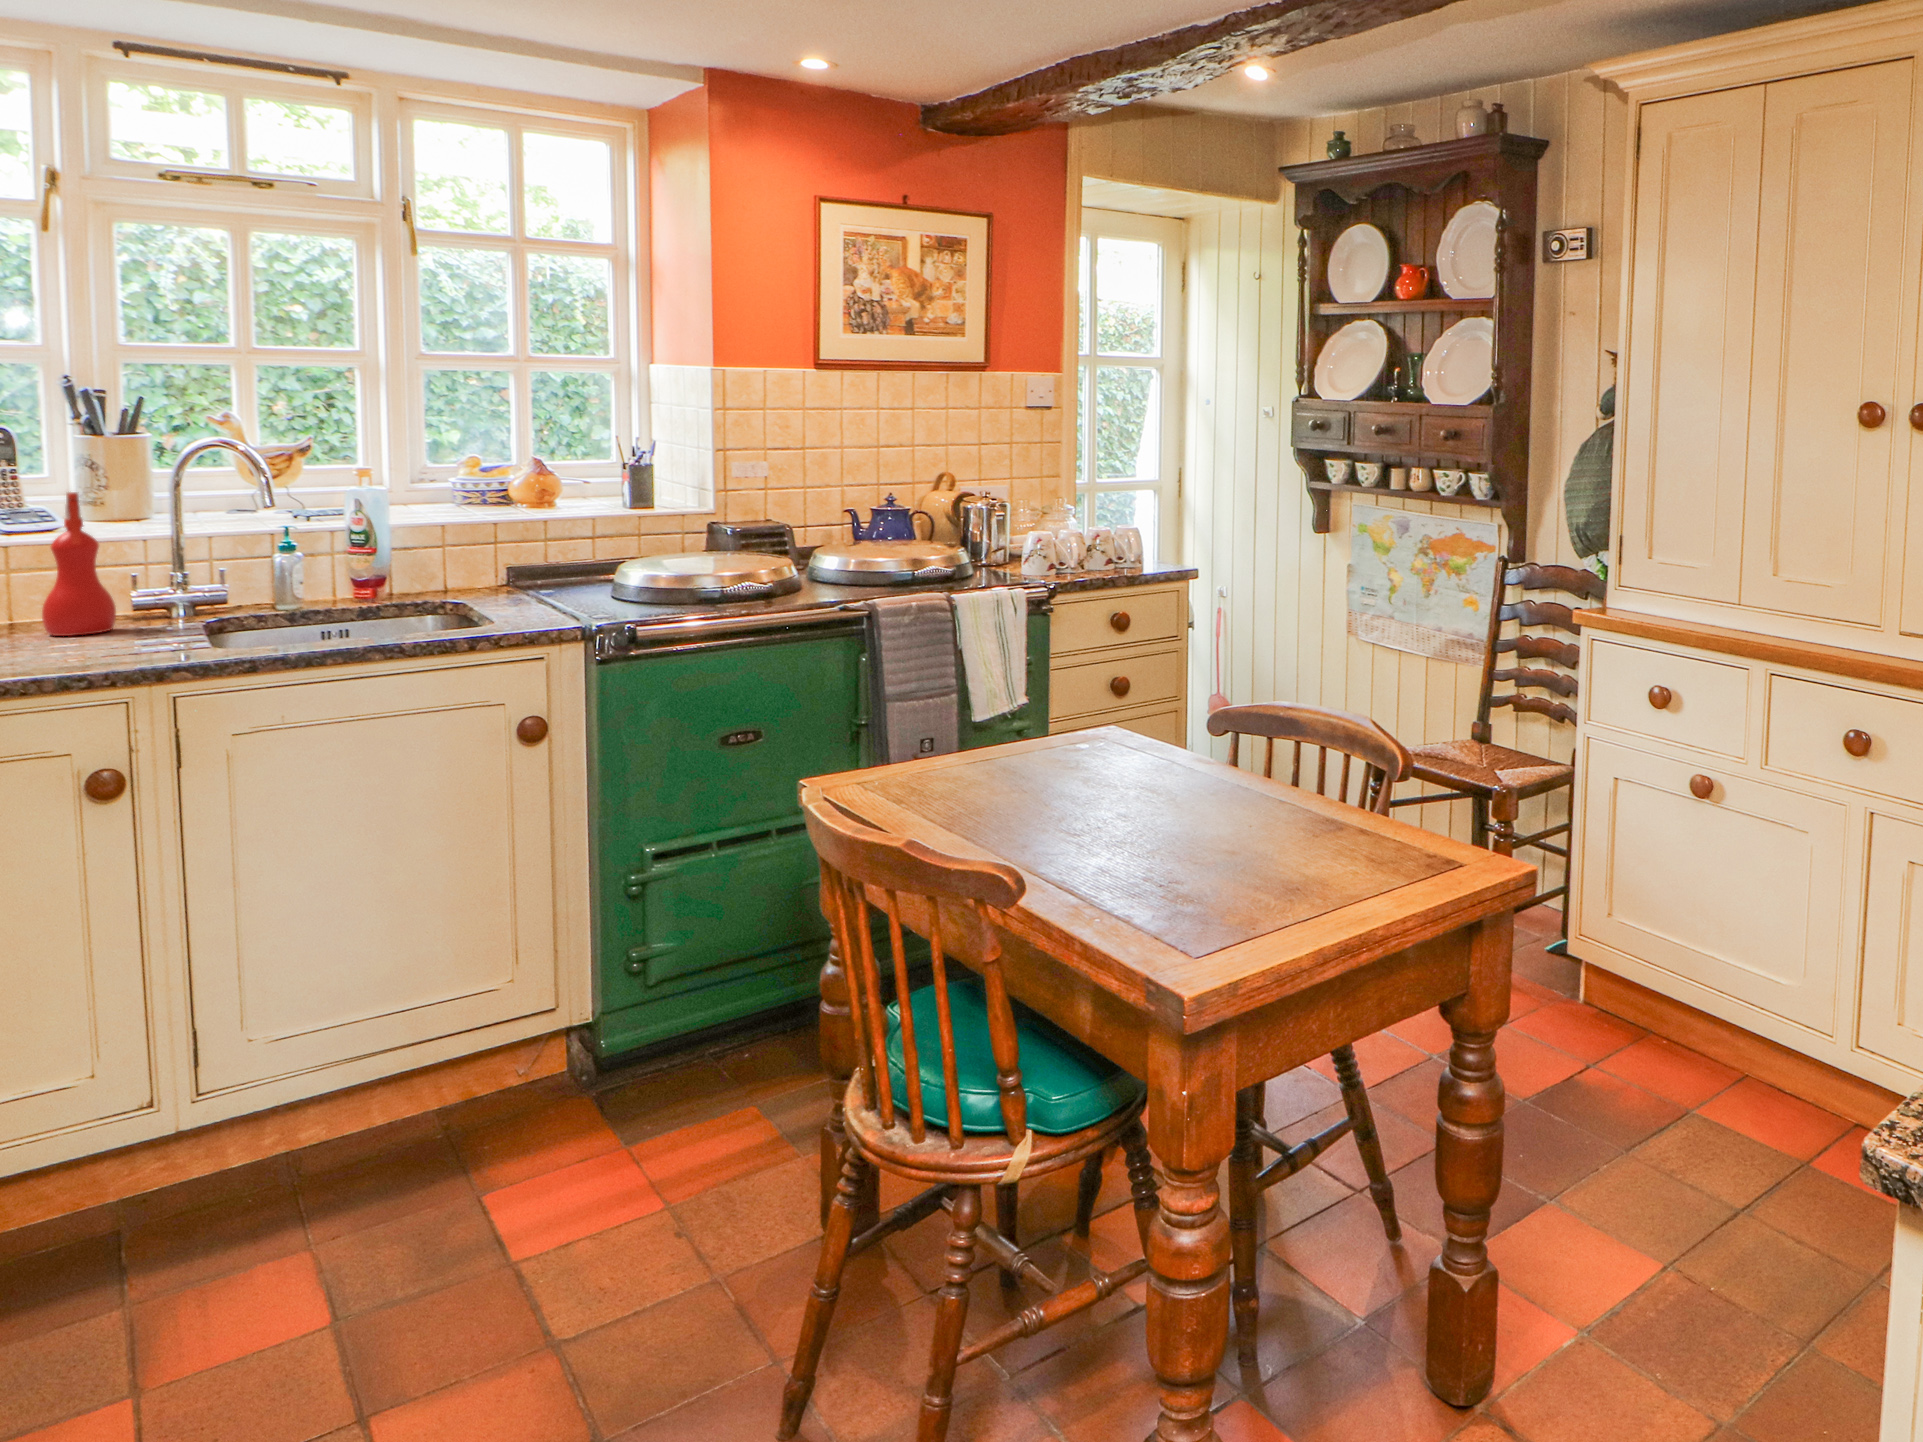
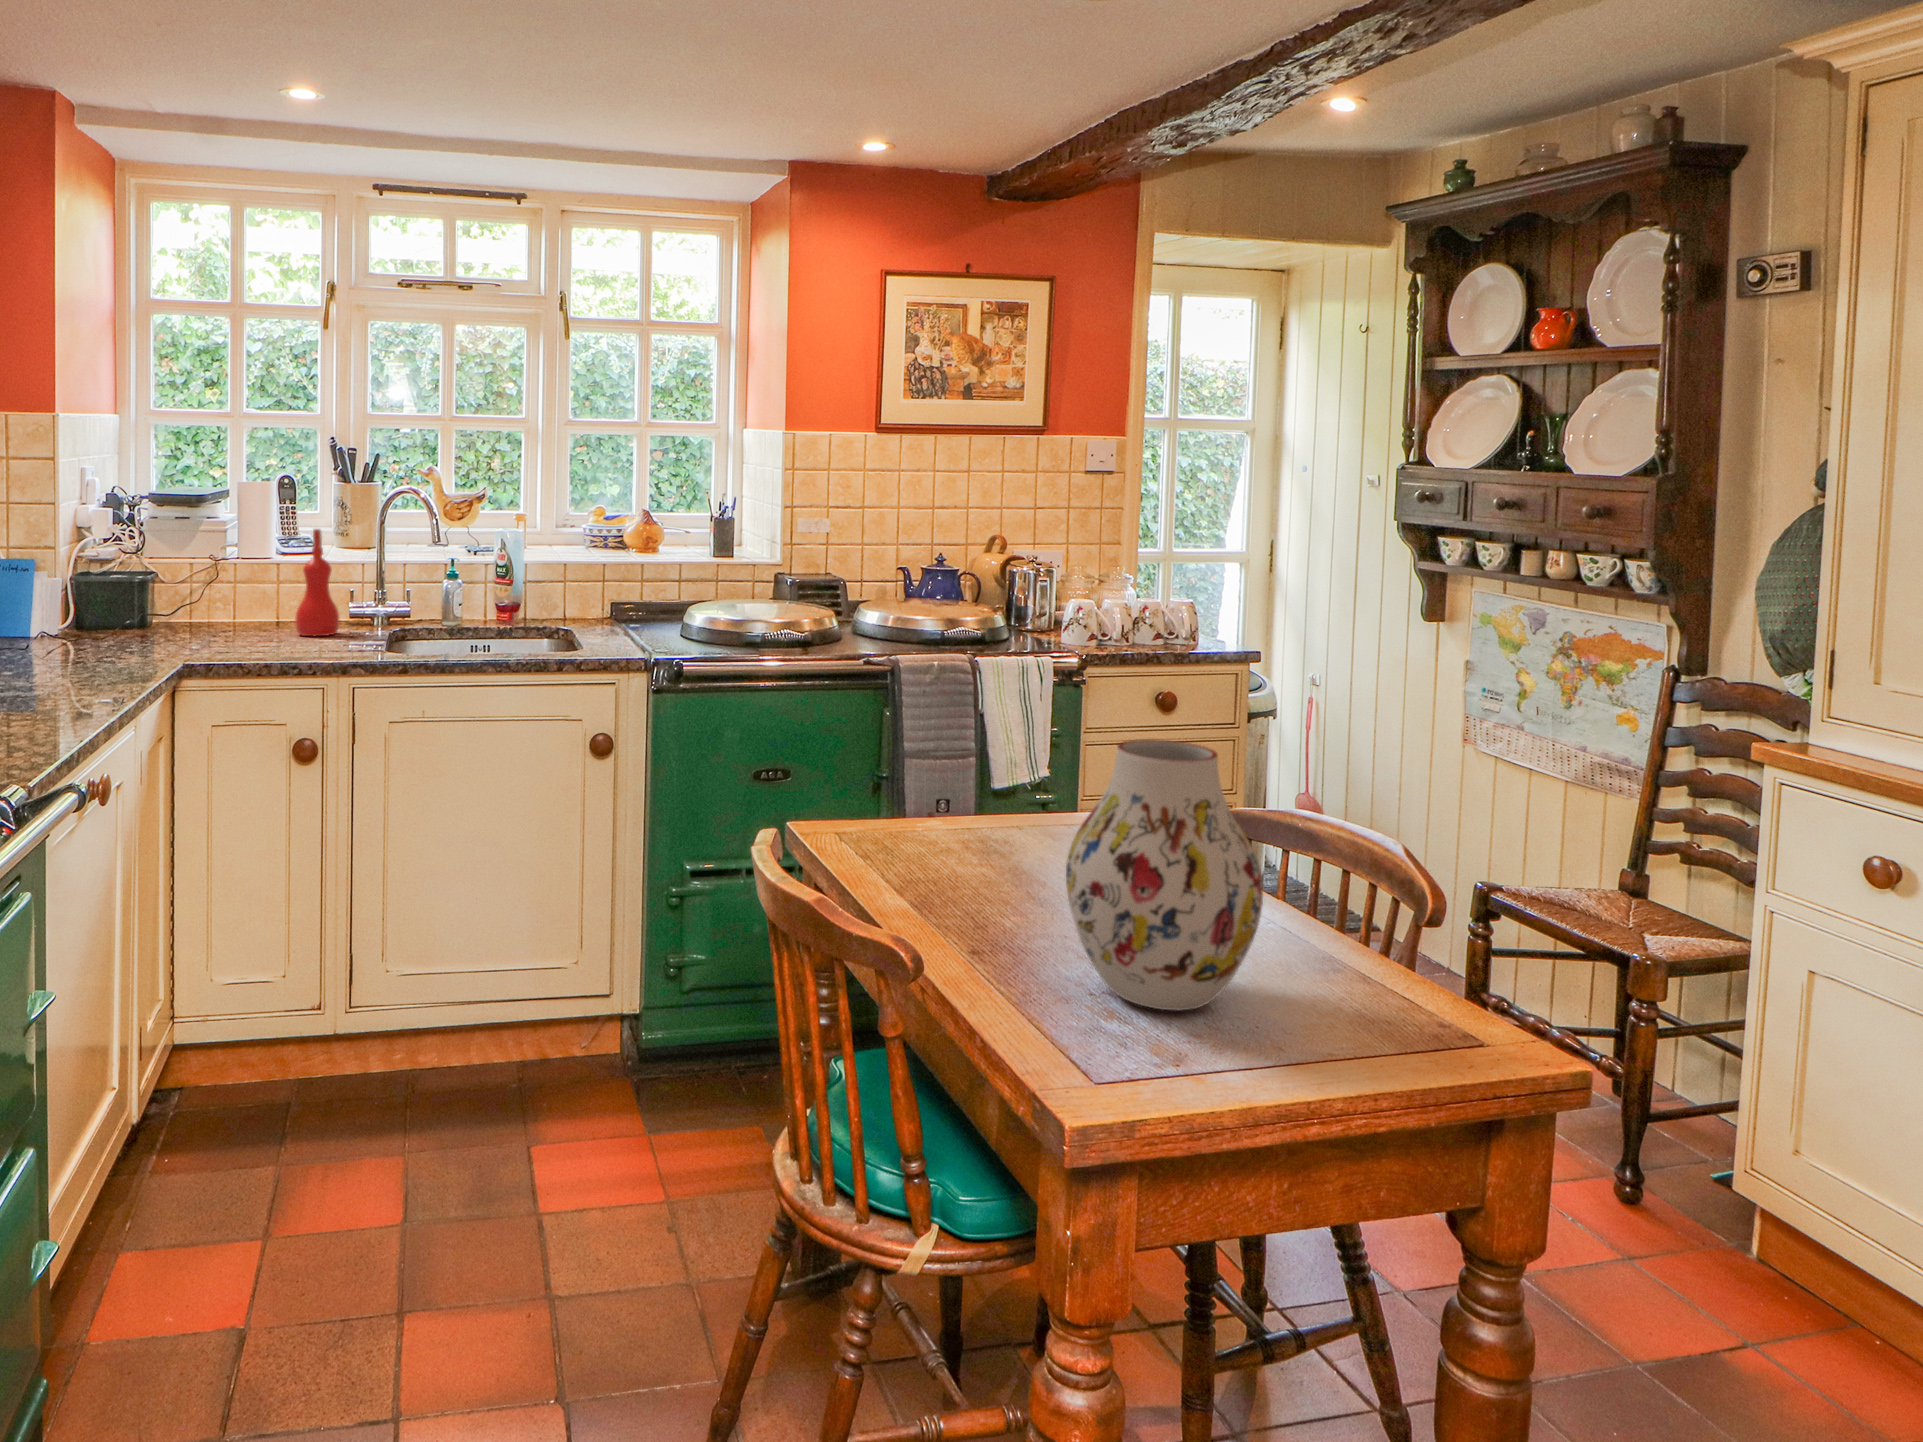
vase: none [1132,642,1300,884] -> present [1066,739,1263,1011]

